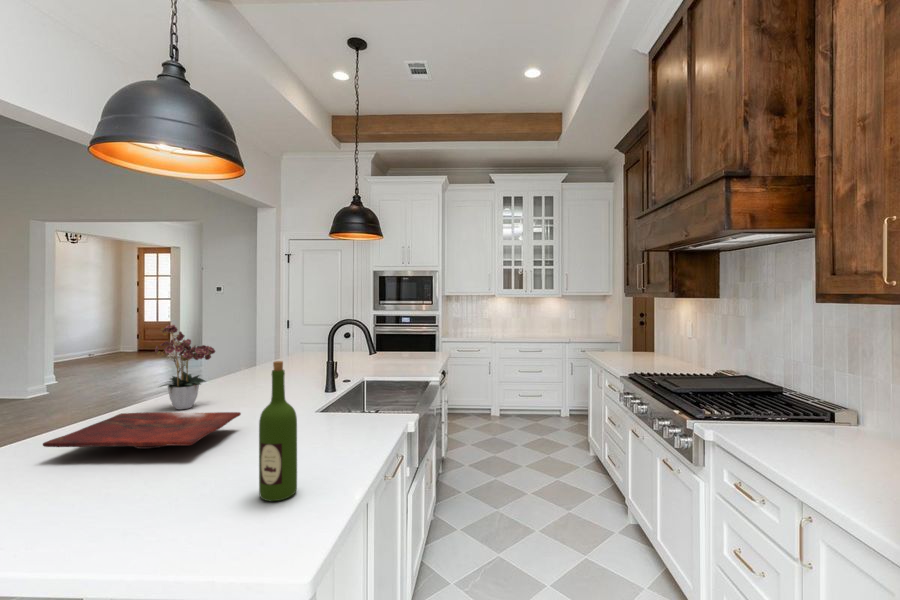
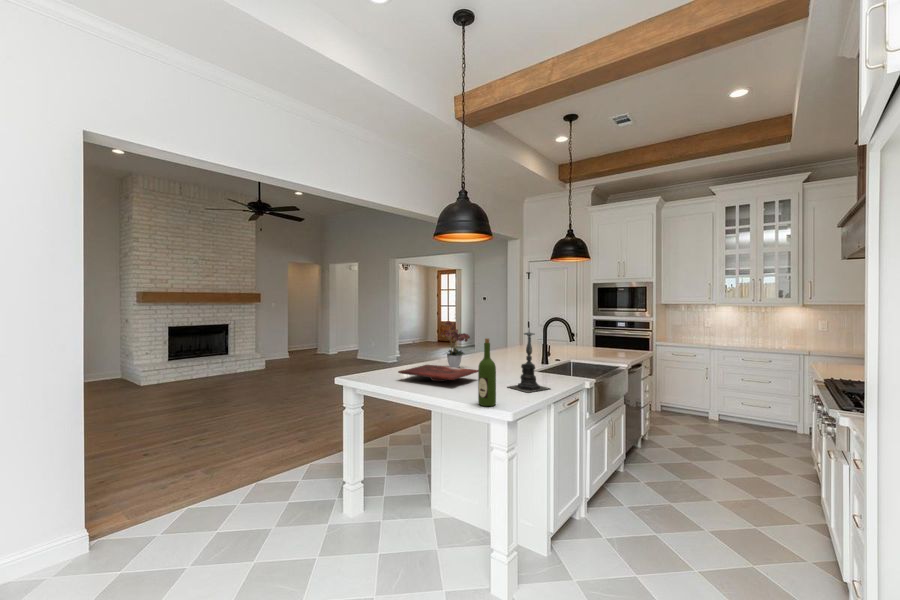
candle holder: none [299,327,373,445] -> present [509,330,550,393]

